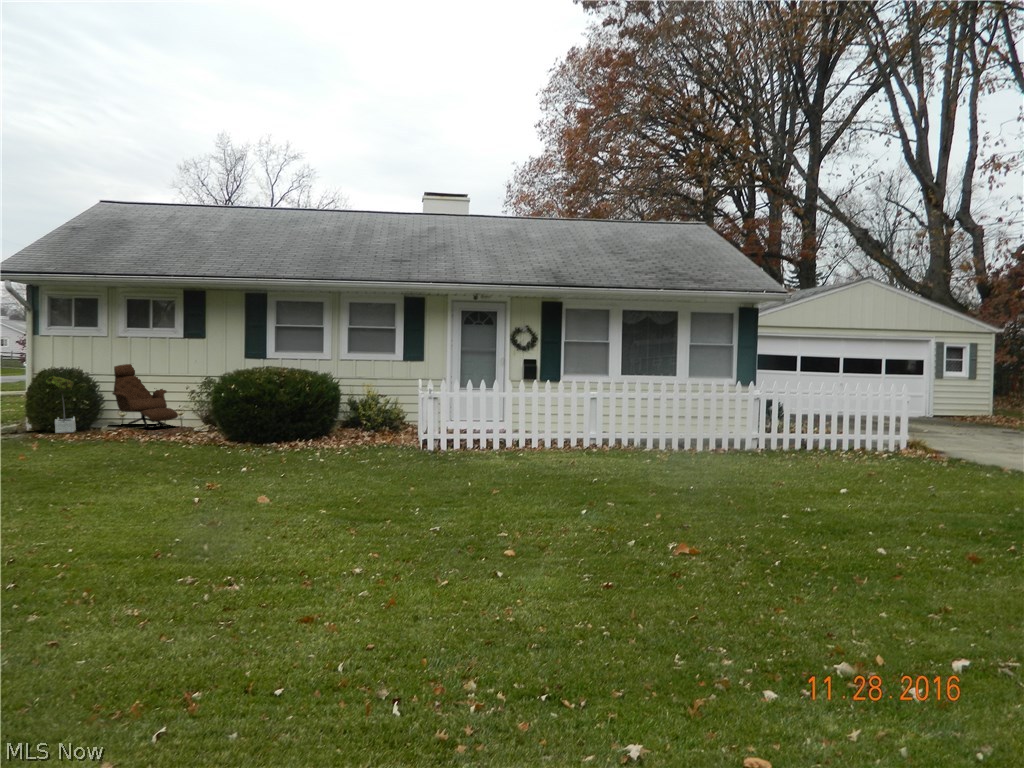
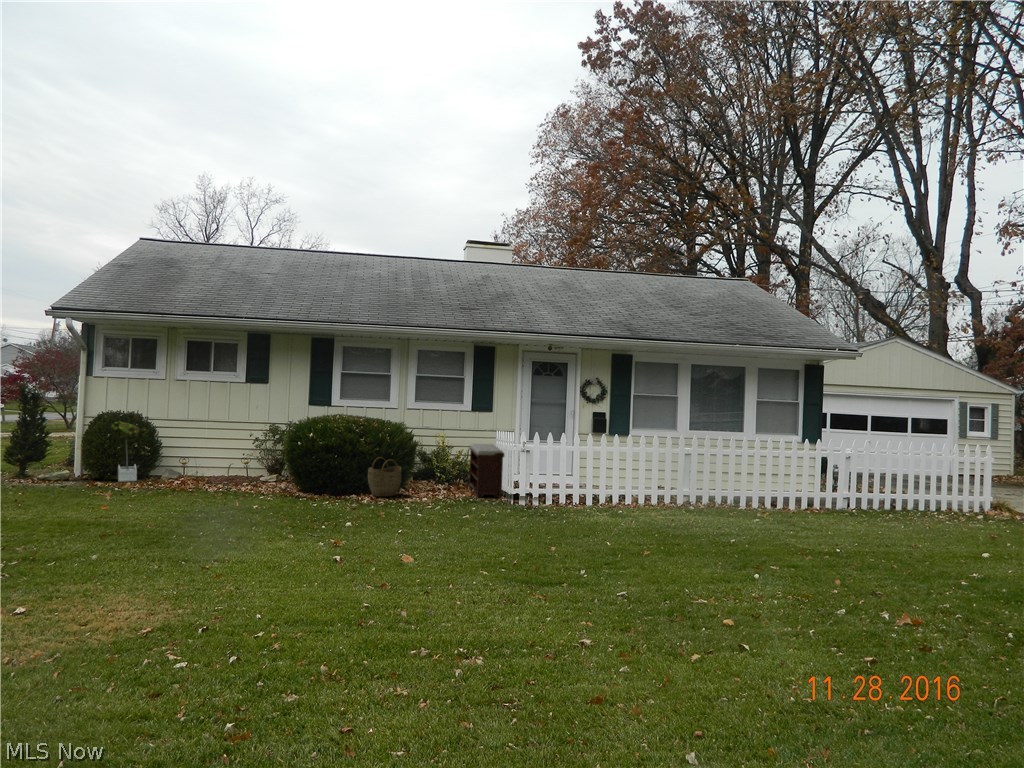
lounge chair: present [112,364,178,430] -> none [170,409,241,480]
bench: none [382,392,412,445] -> present [469,444,504,498]
woven basket: none [276,406,310,445] -> present [368,457,401,497]

